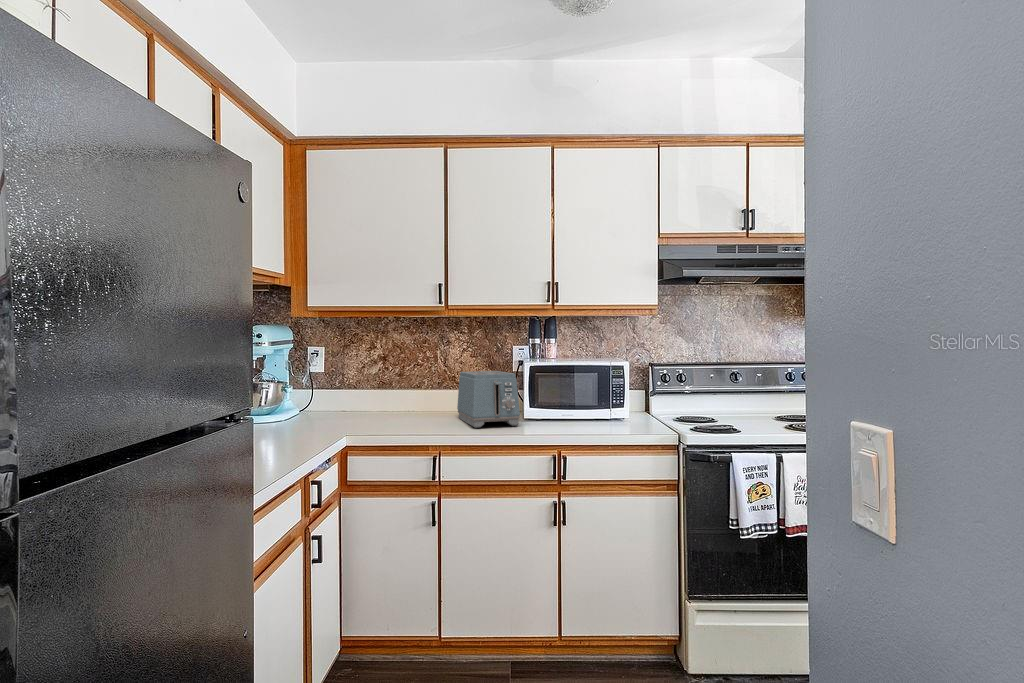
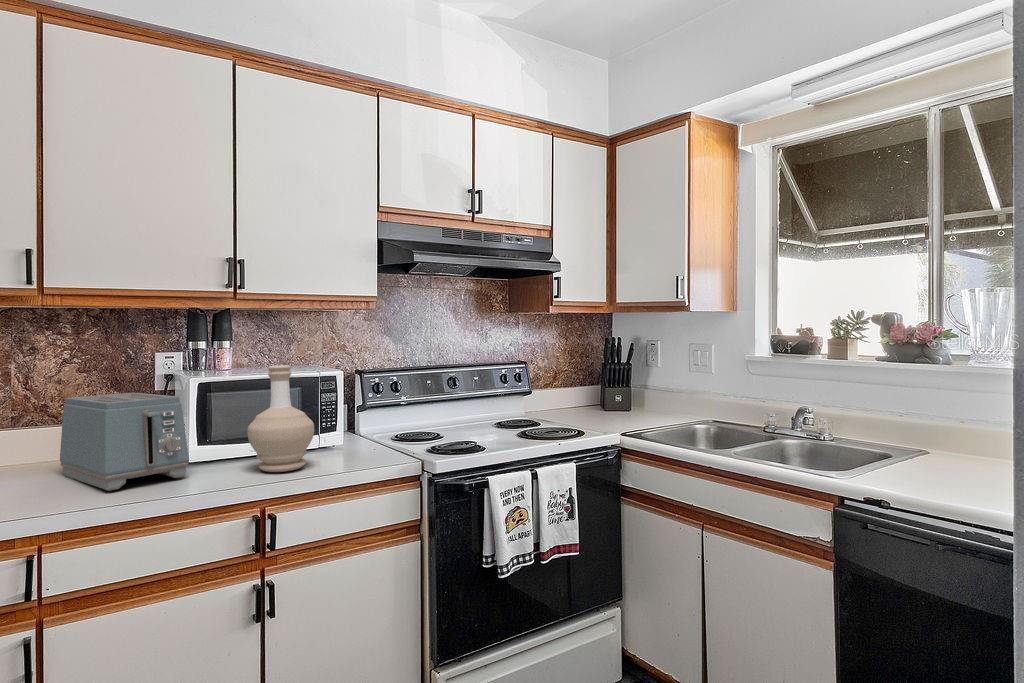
bottle: none [555,356,599,429] -> present [248,365,314,472]

